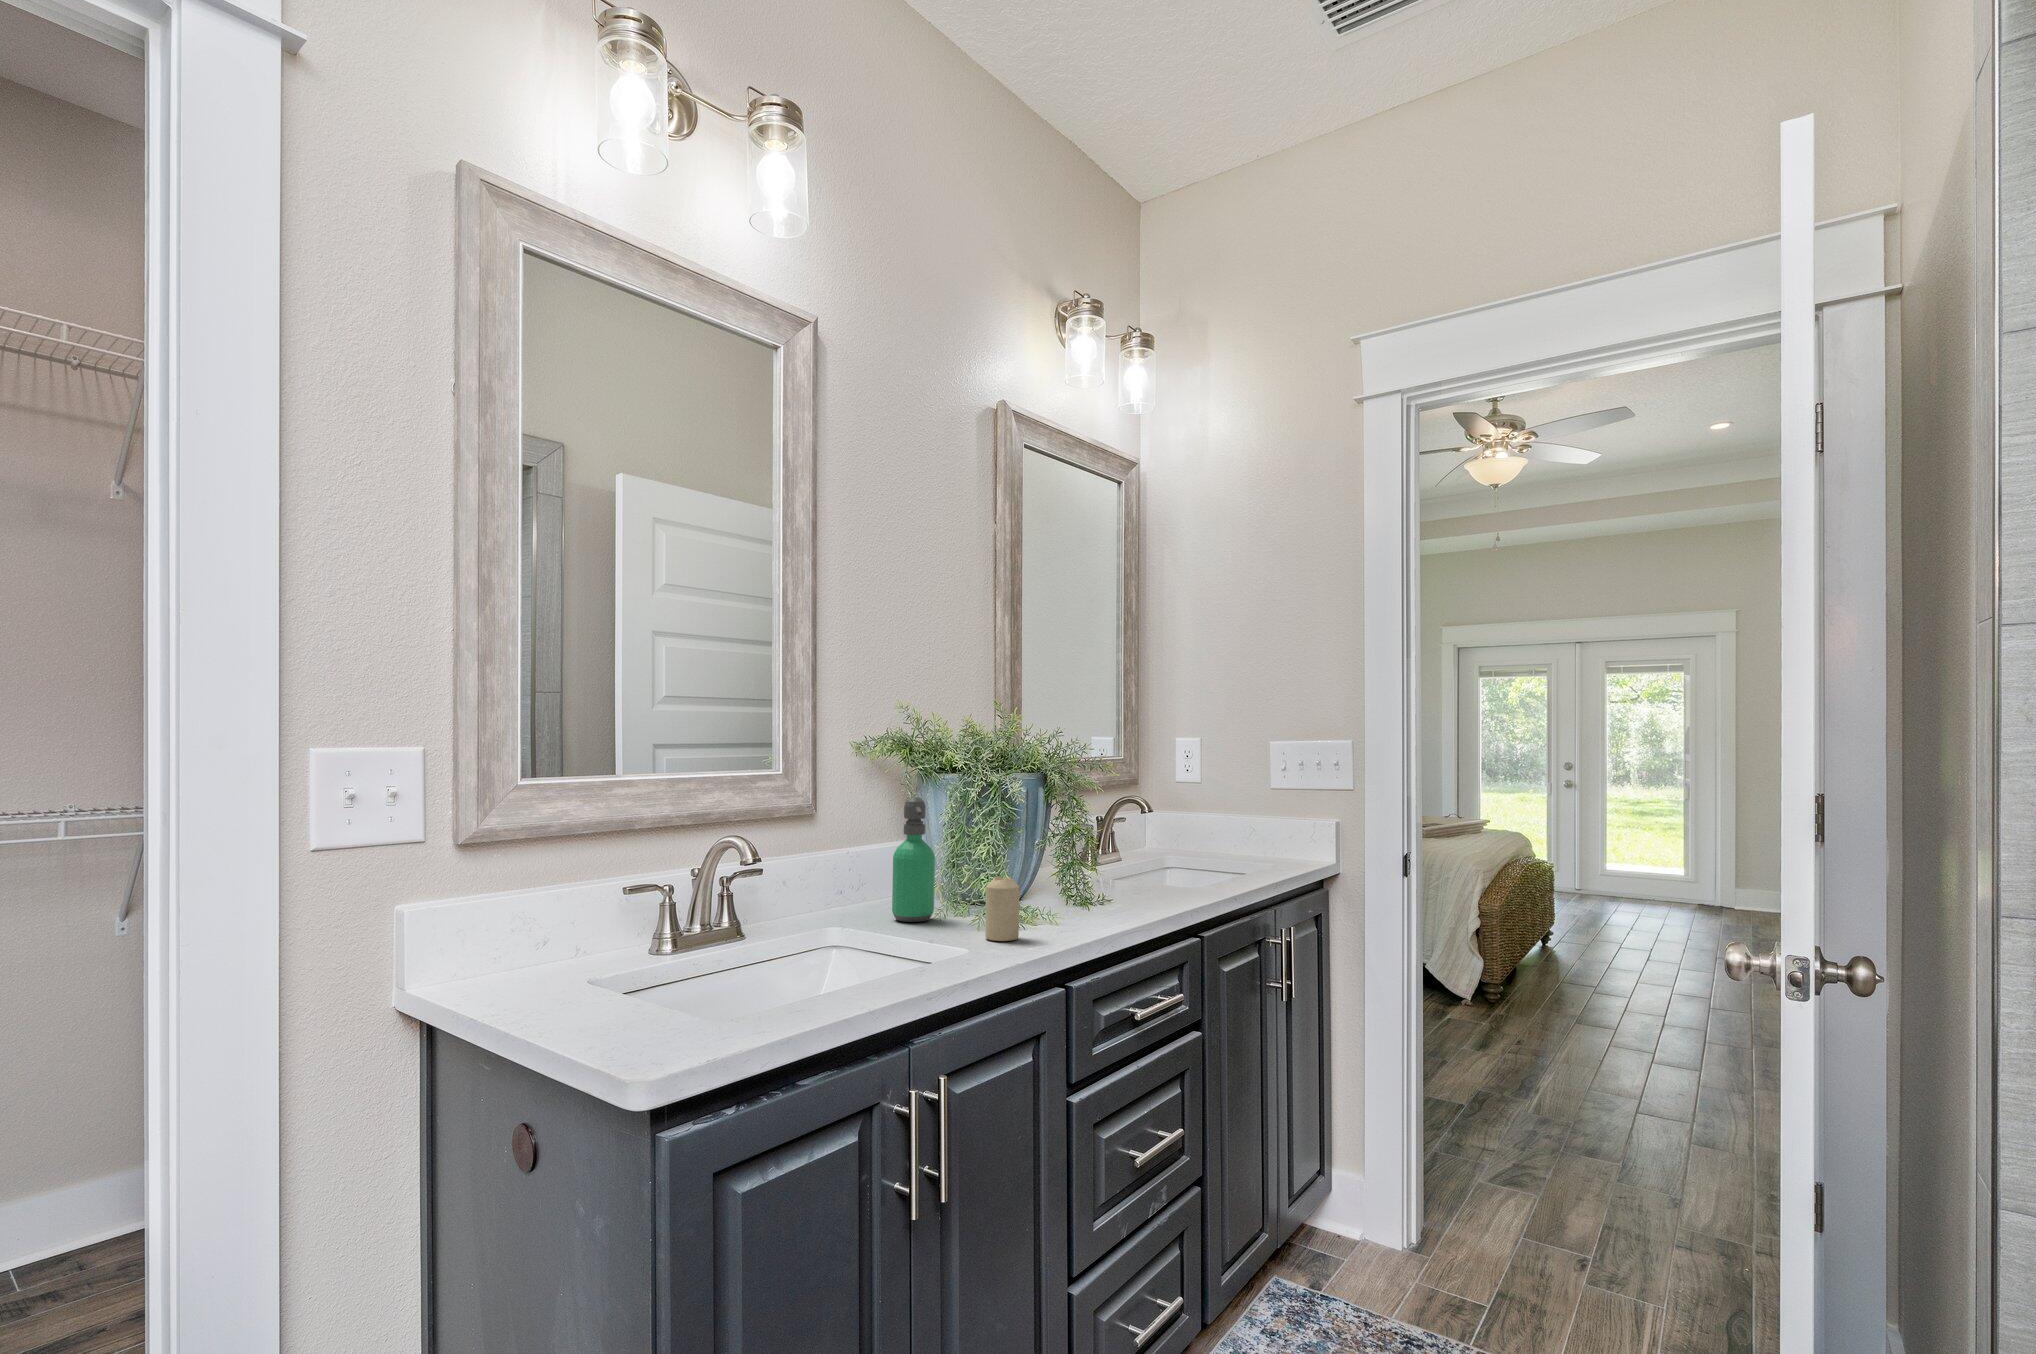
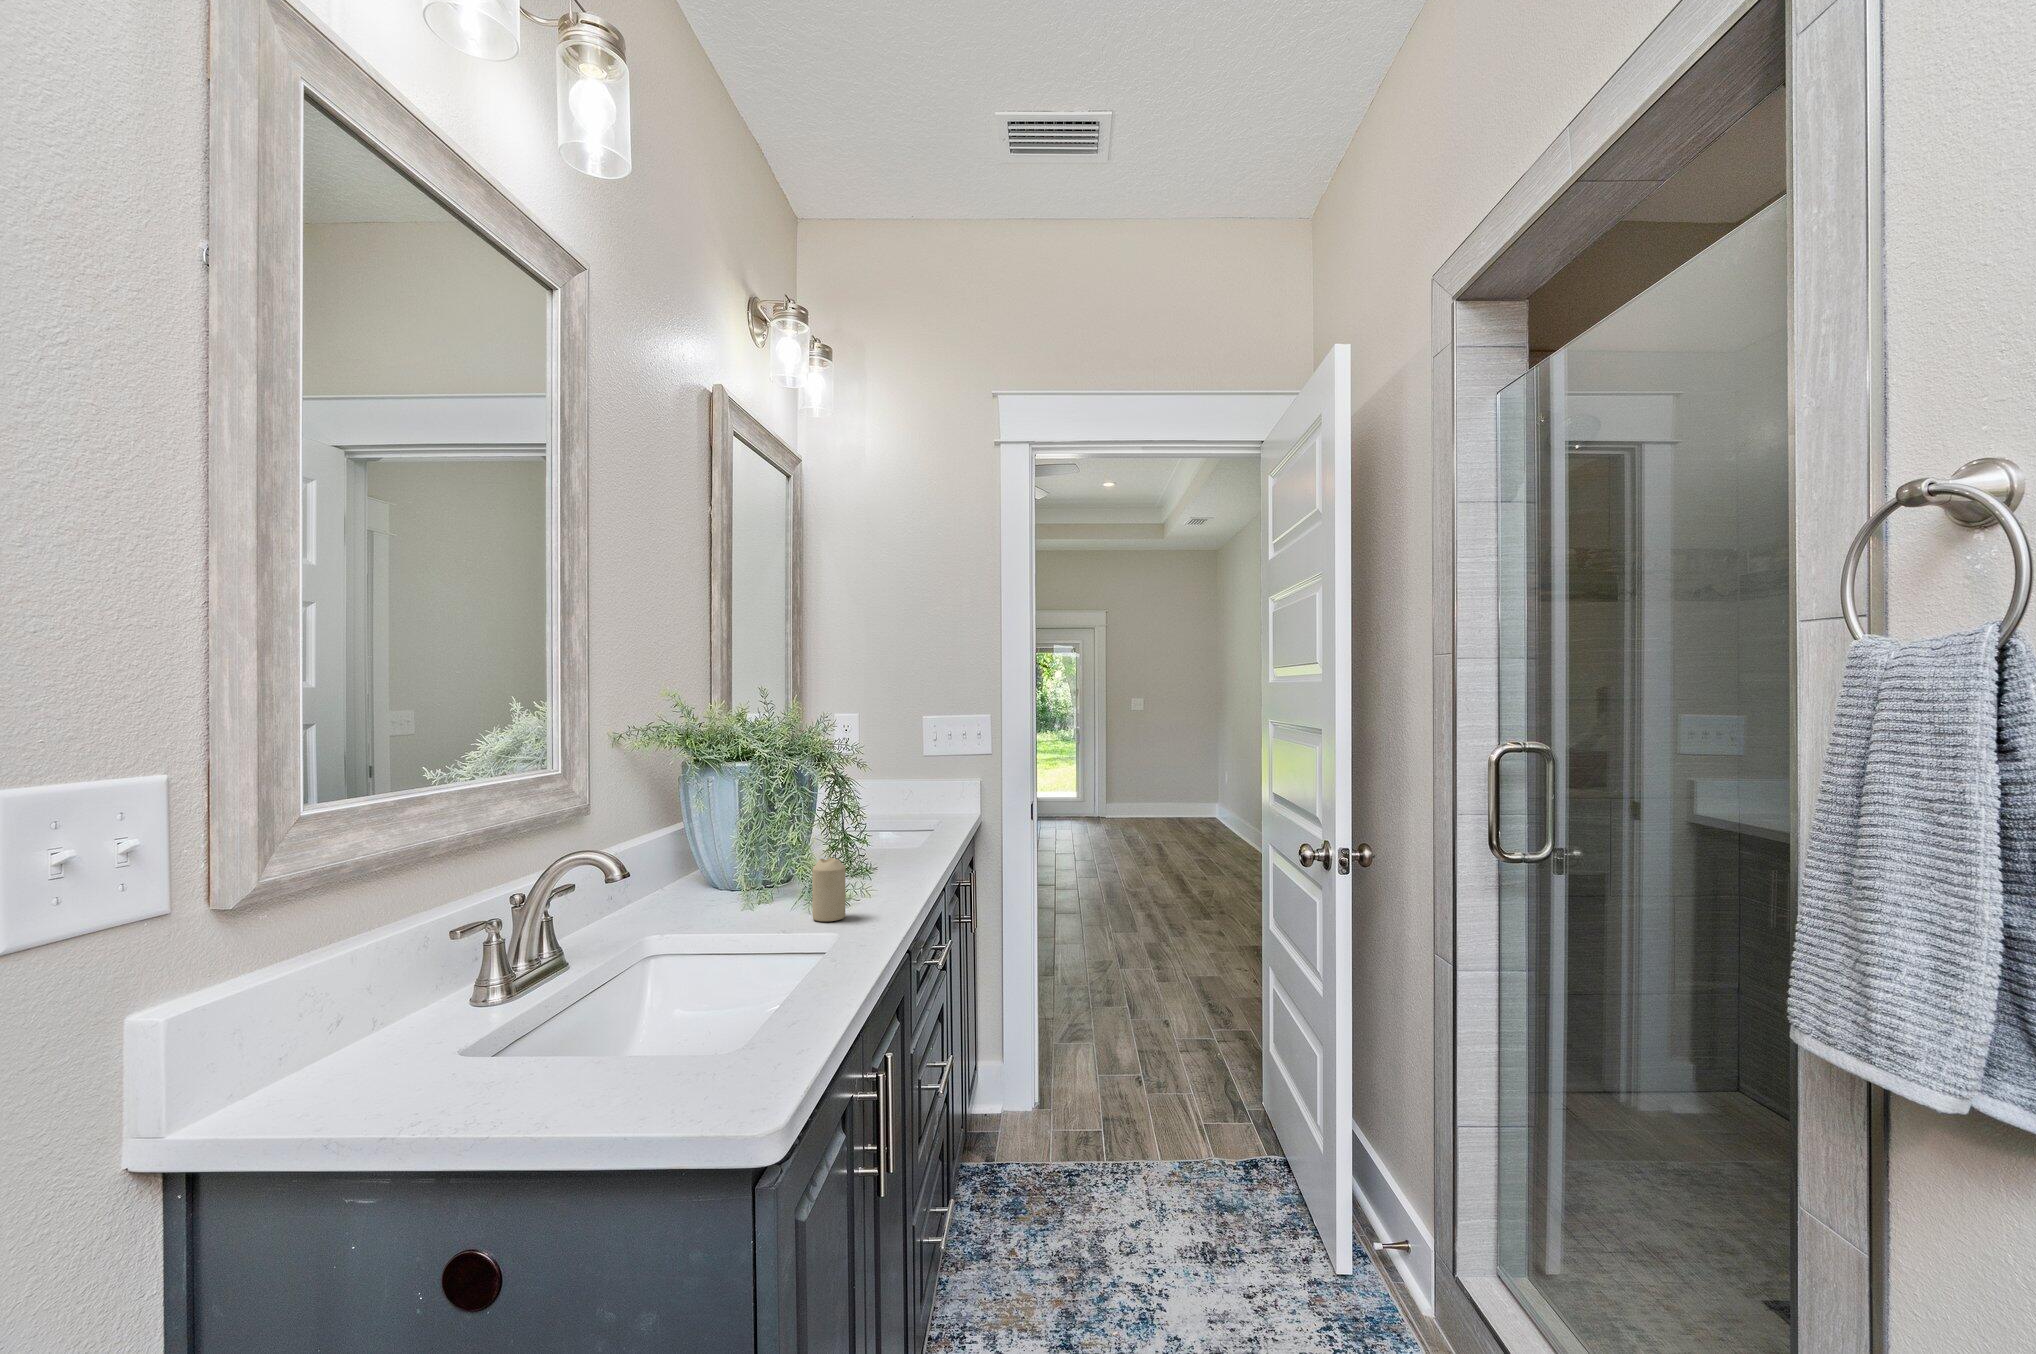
soap dispenser: present [892,797,935,922] -> none [683,786,729,915]

